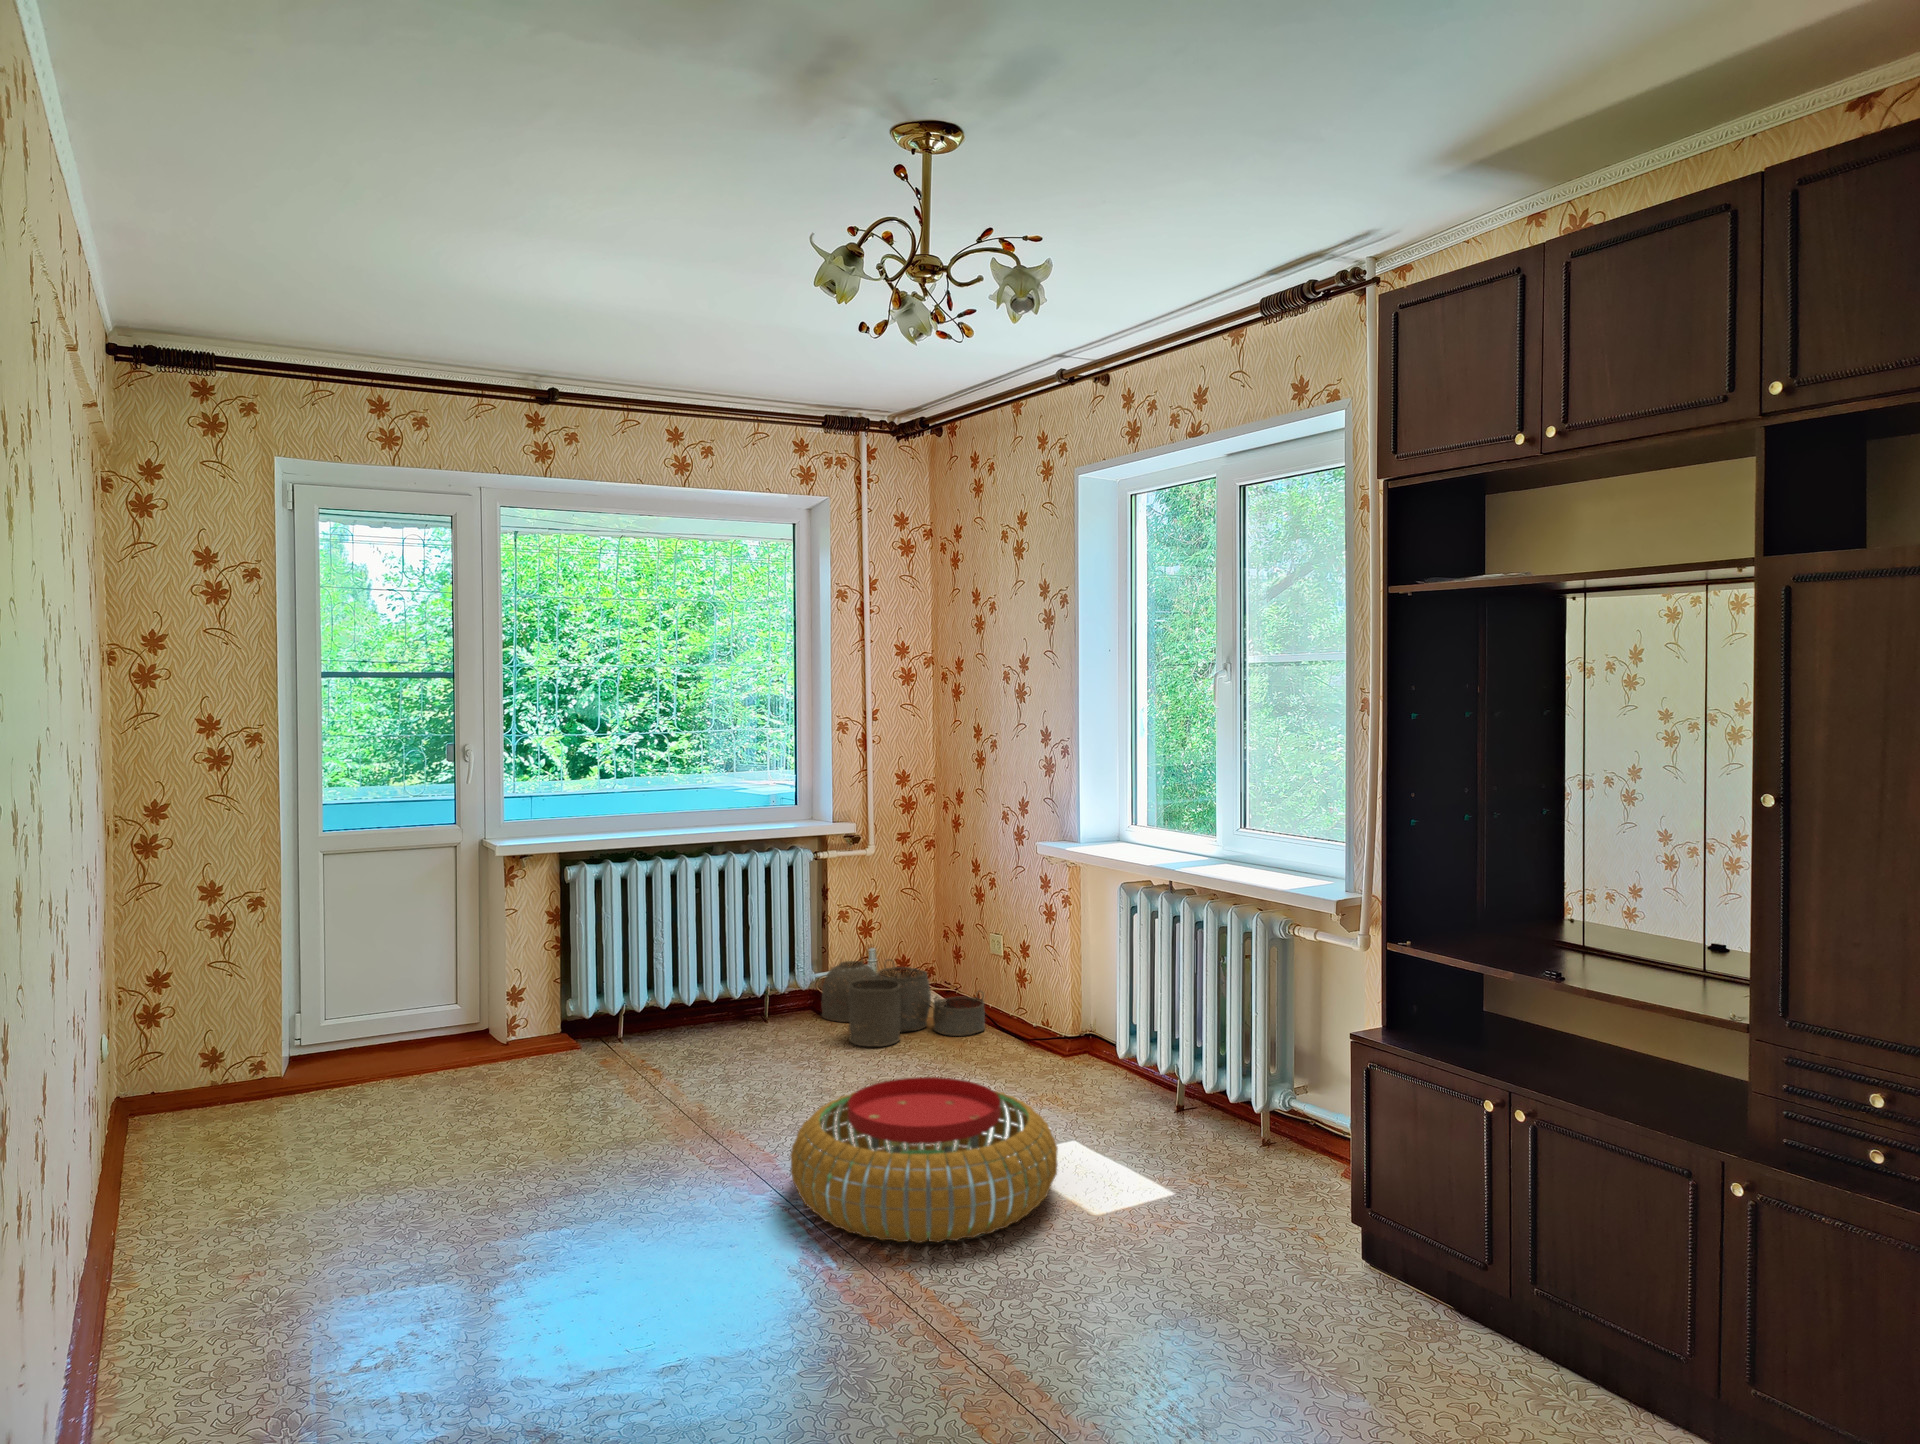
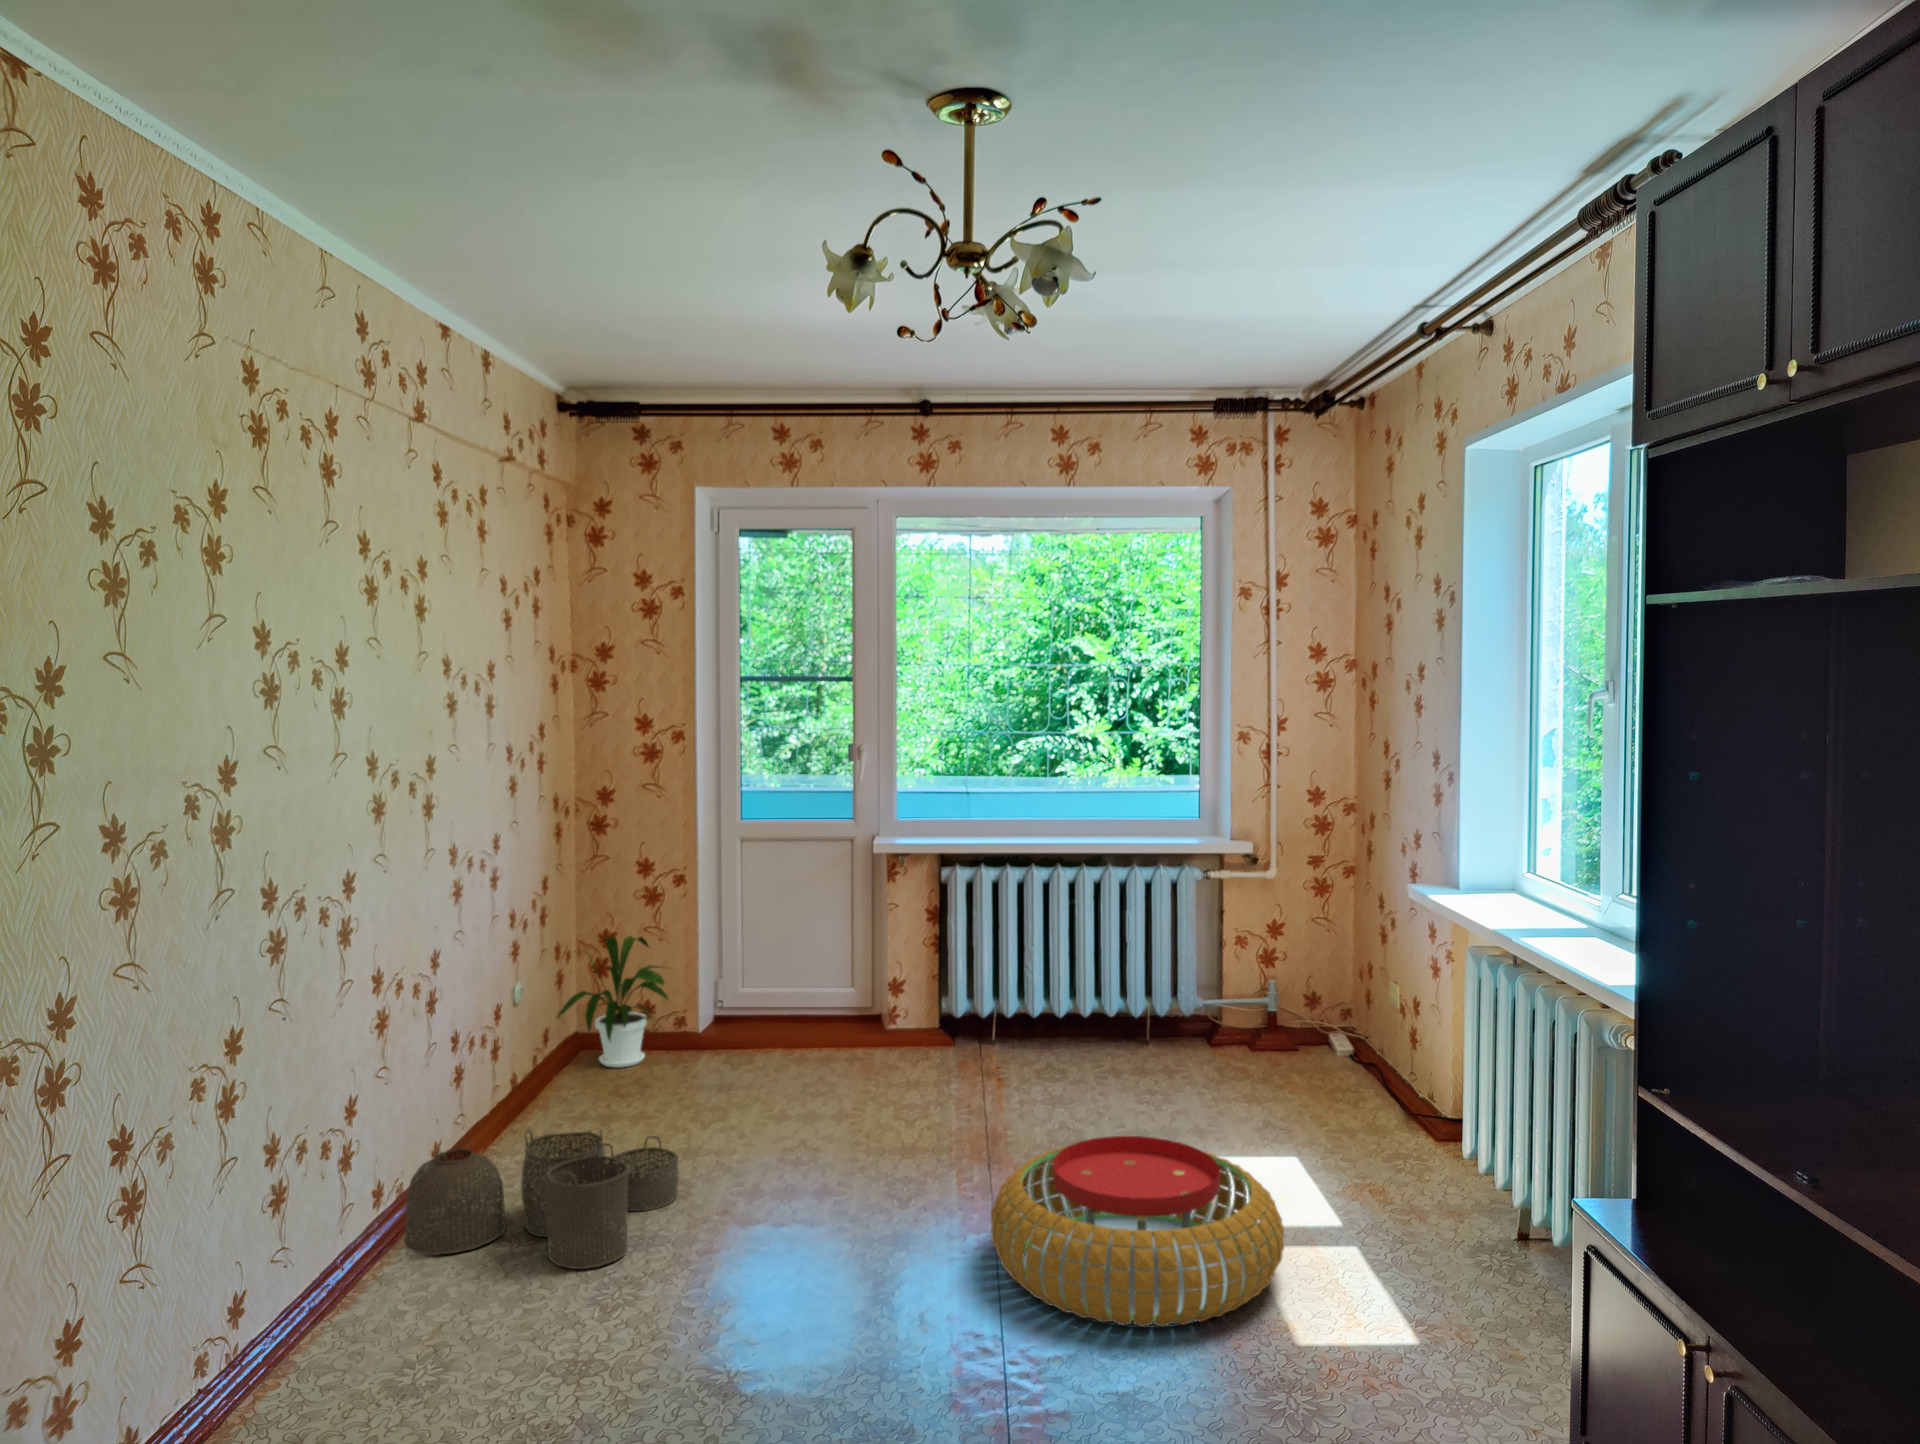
woven basket: present [821,959,985,1046] -> present [404,1130,679,1269]
house plant: none [123,970,275,1127] -> present [558,936,668,1067]

